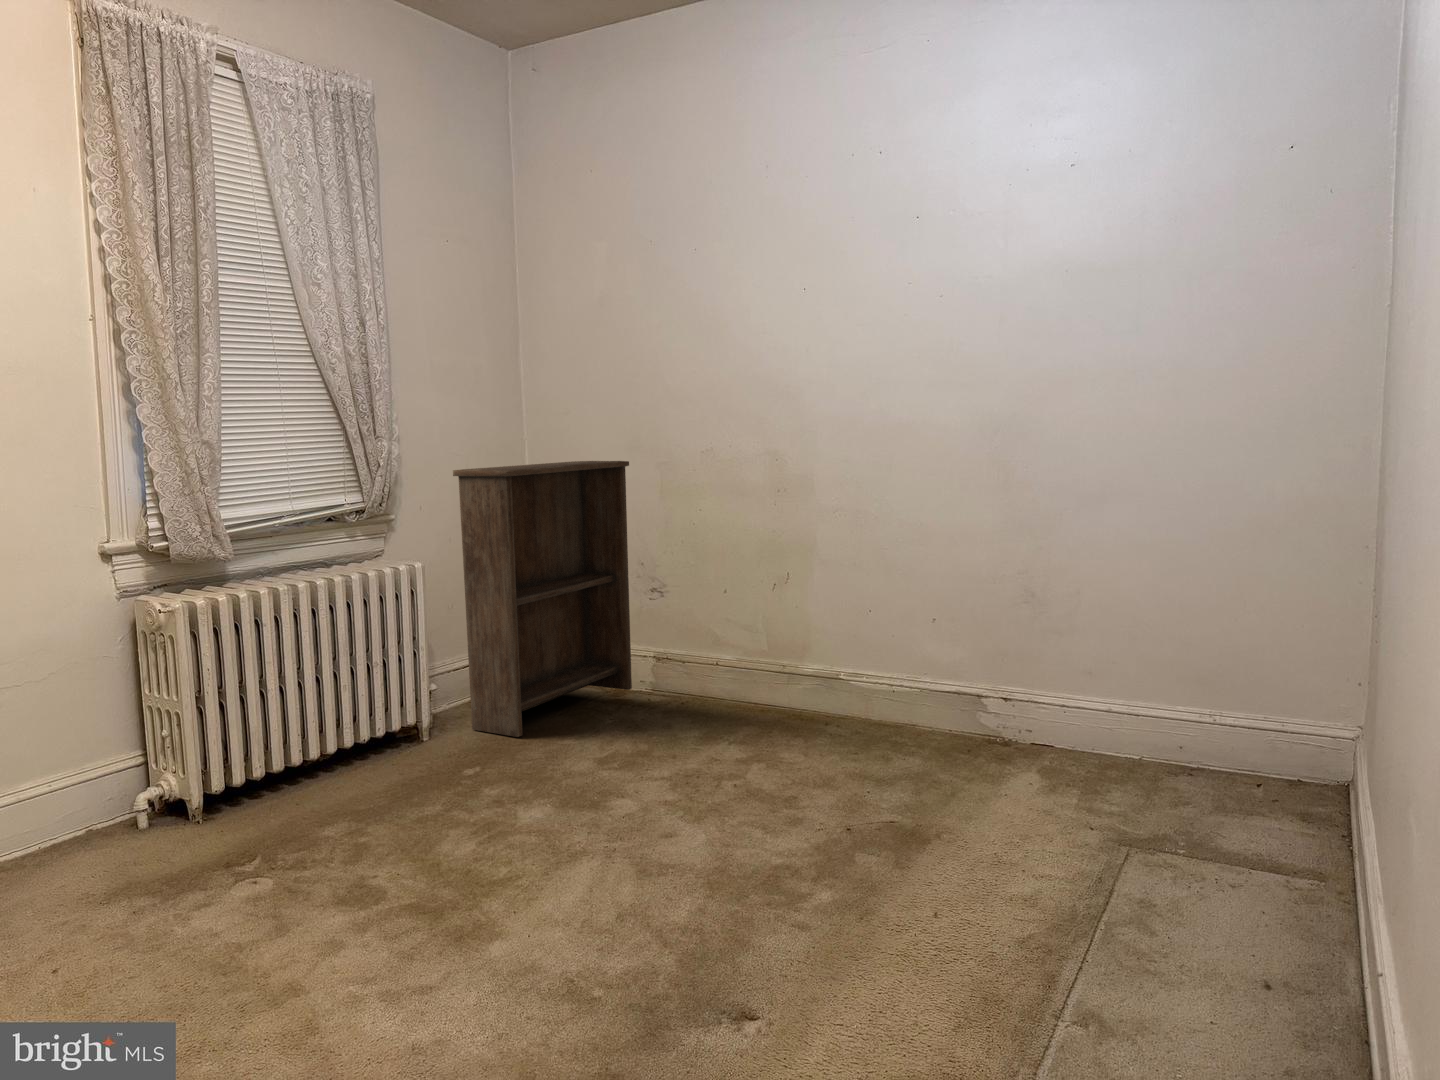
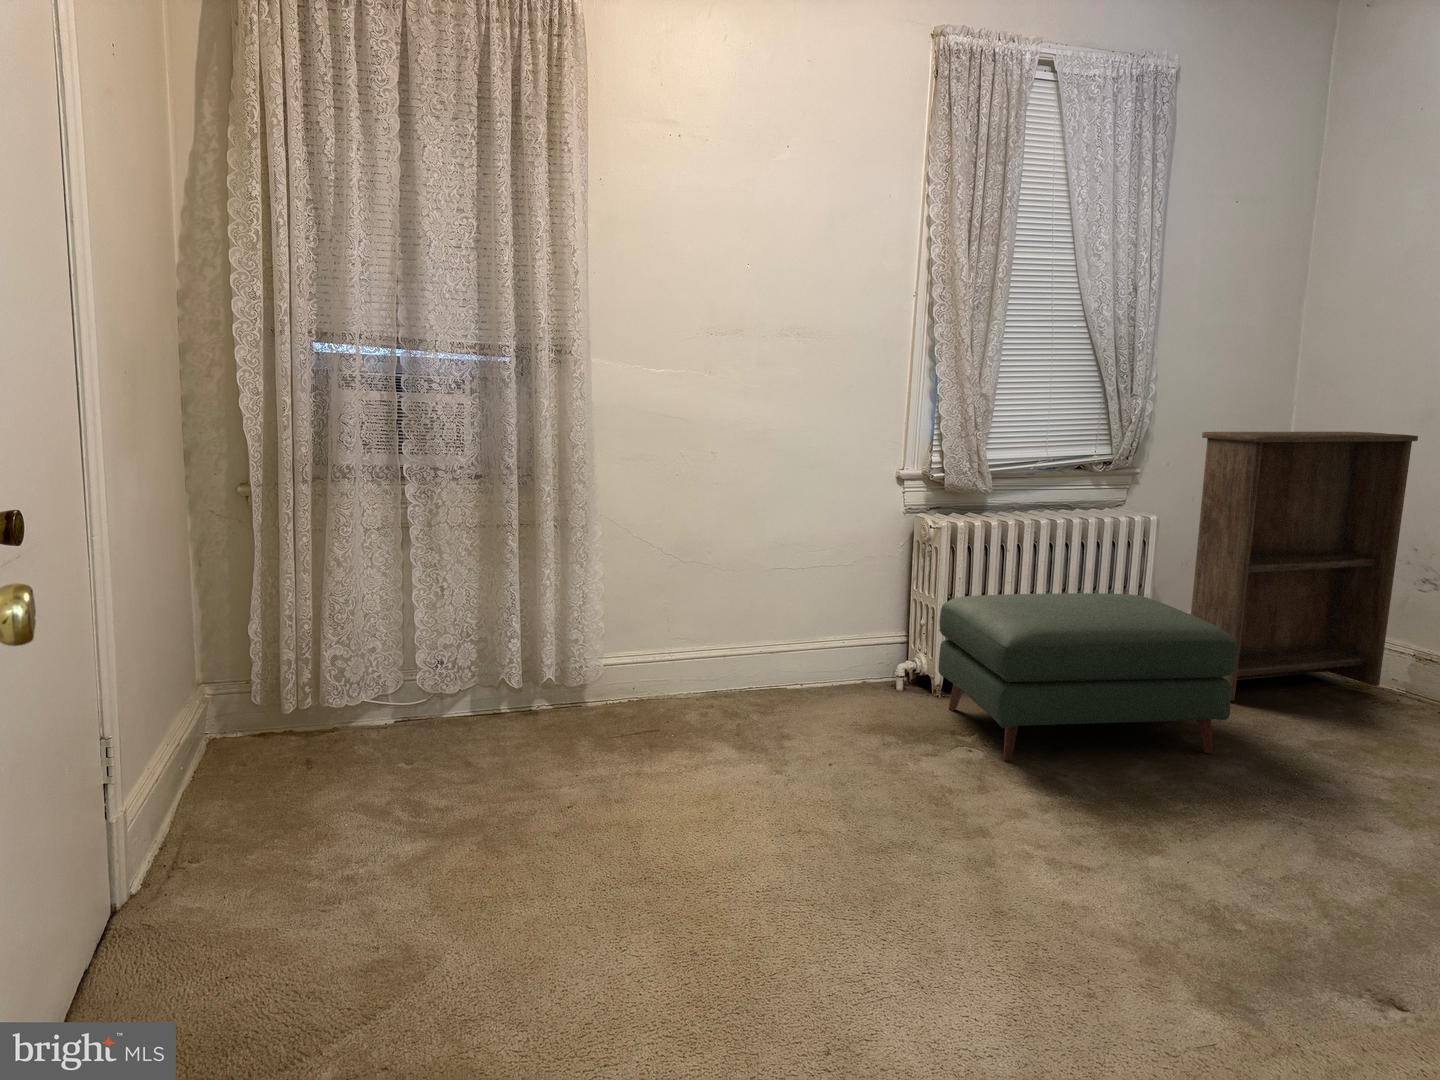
ottoman: none [189,649,530,880] -> present [938,593,1238,761]

